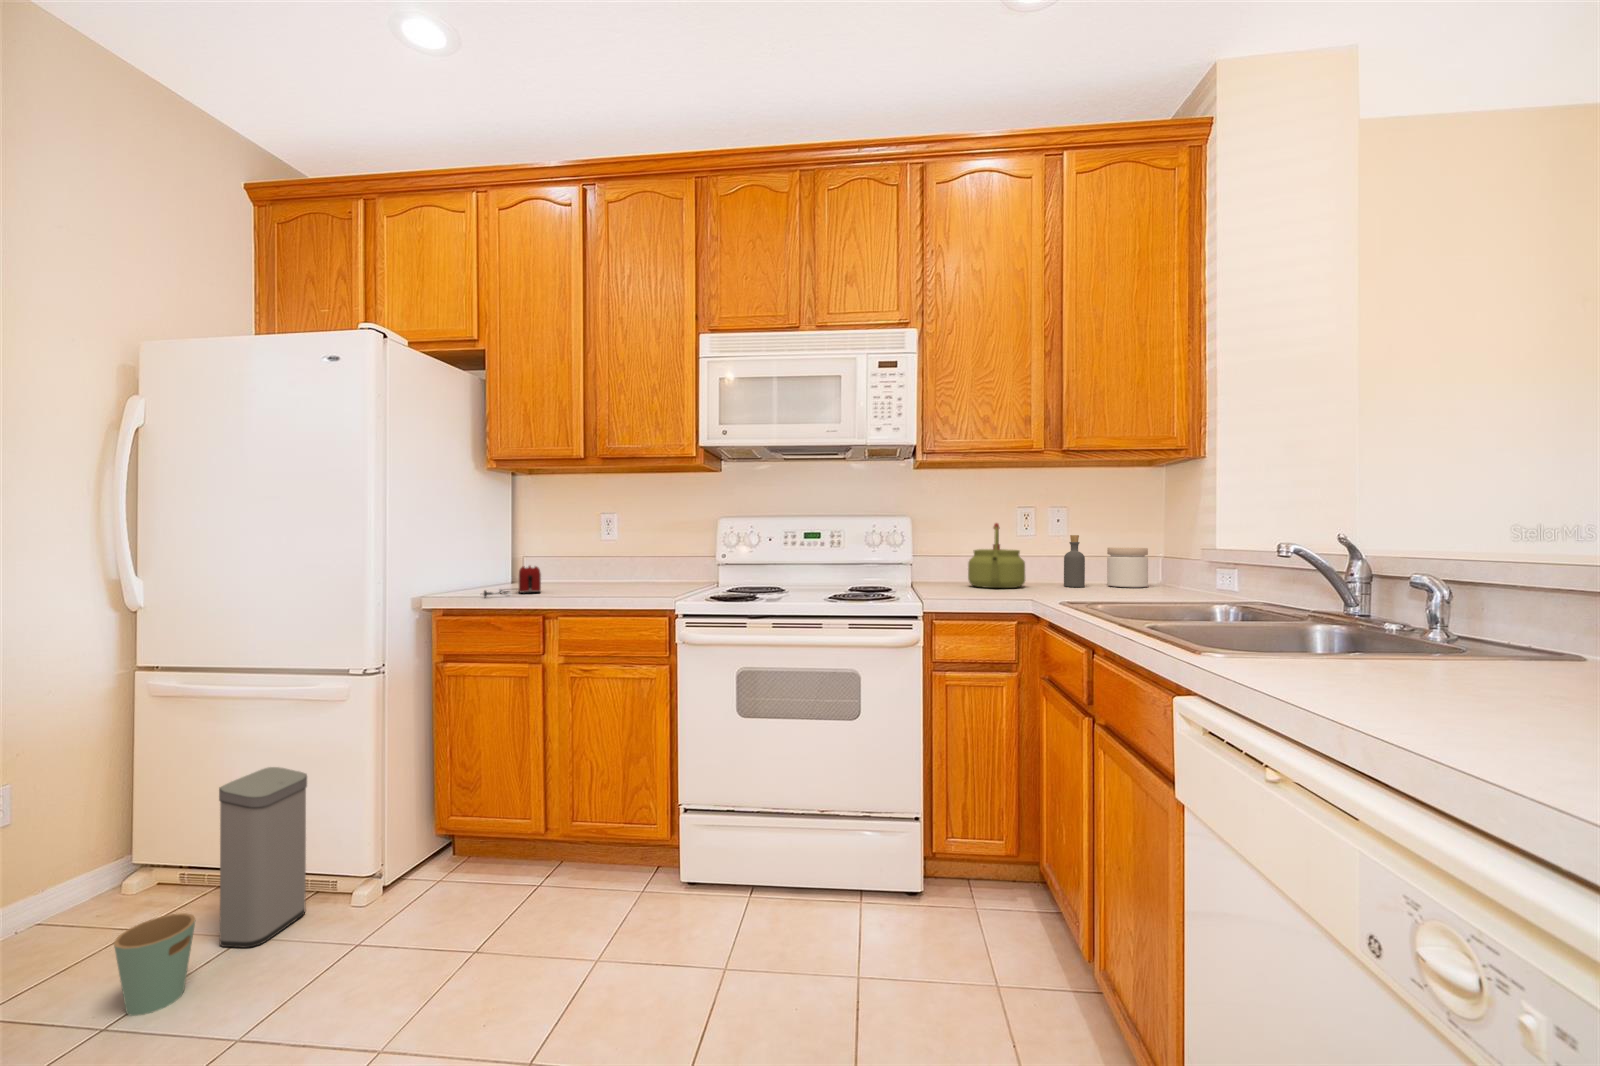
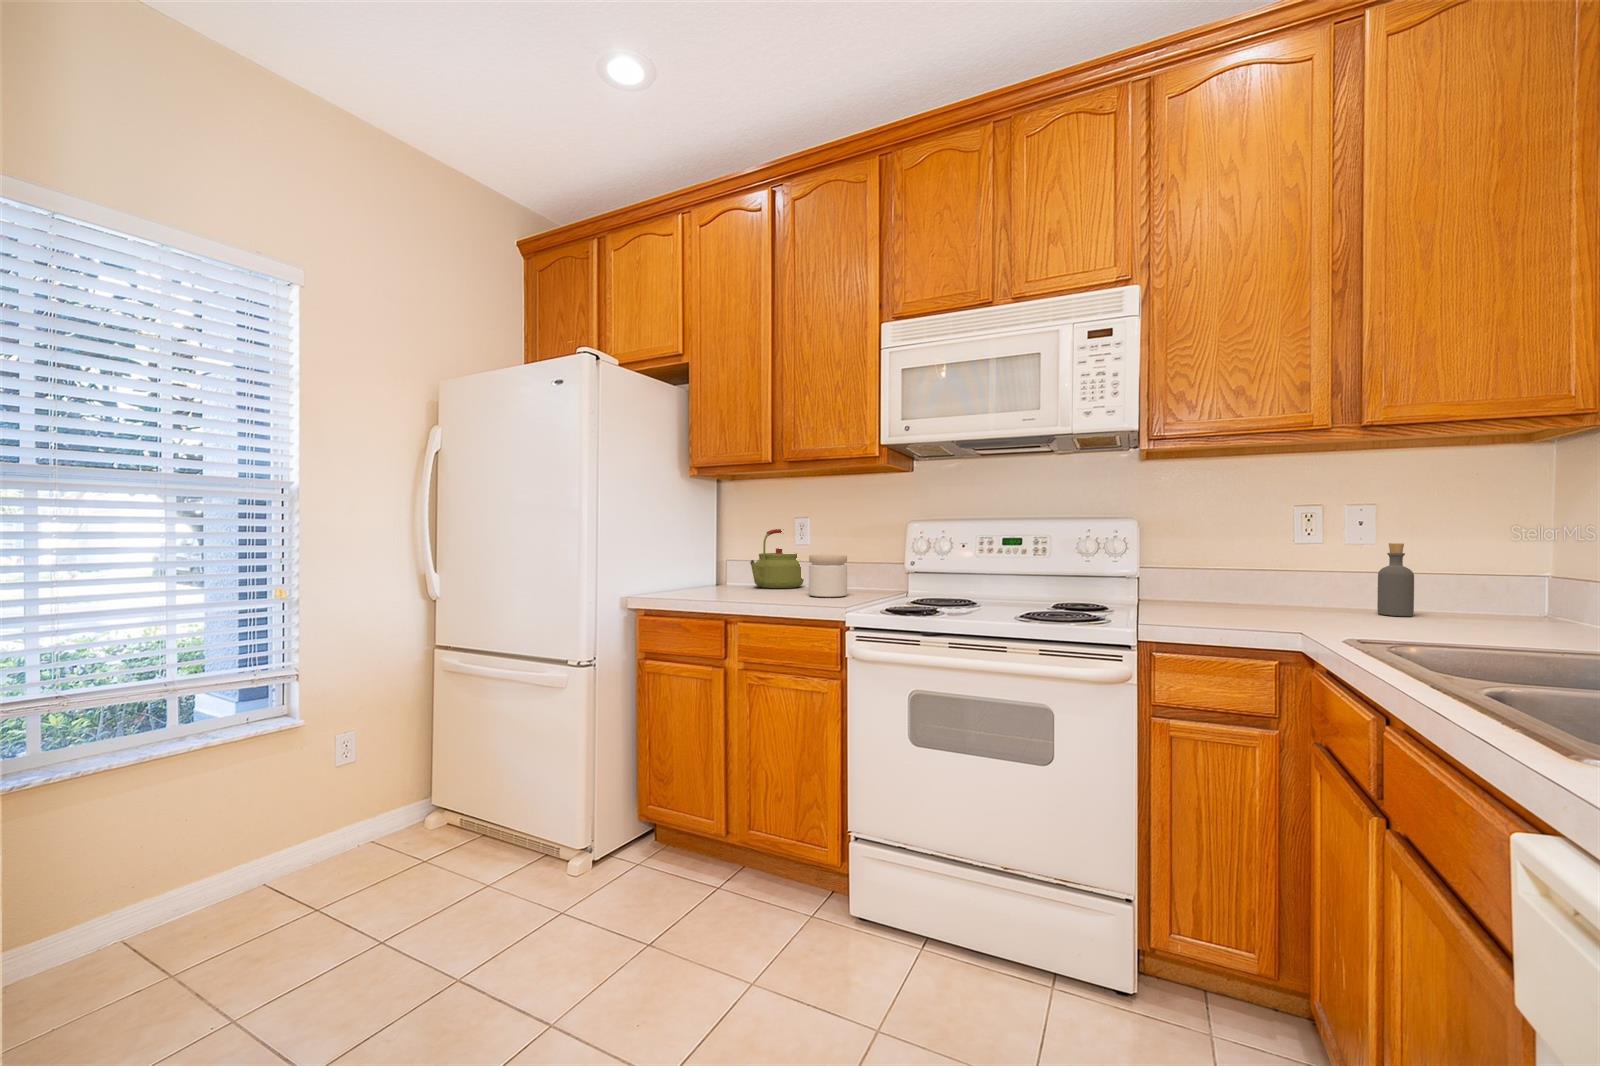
kettle: present [968,523,1025,588] -> present [750,529,804,588]
jar: present [1107,547,1148,588] -> present [809,555,847,597]
toaster: present [483,566,541,597] -> none [672,570,731,600]
trash can: present [114,767,307,1016] -> none [391,739,535,931]

